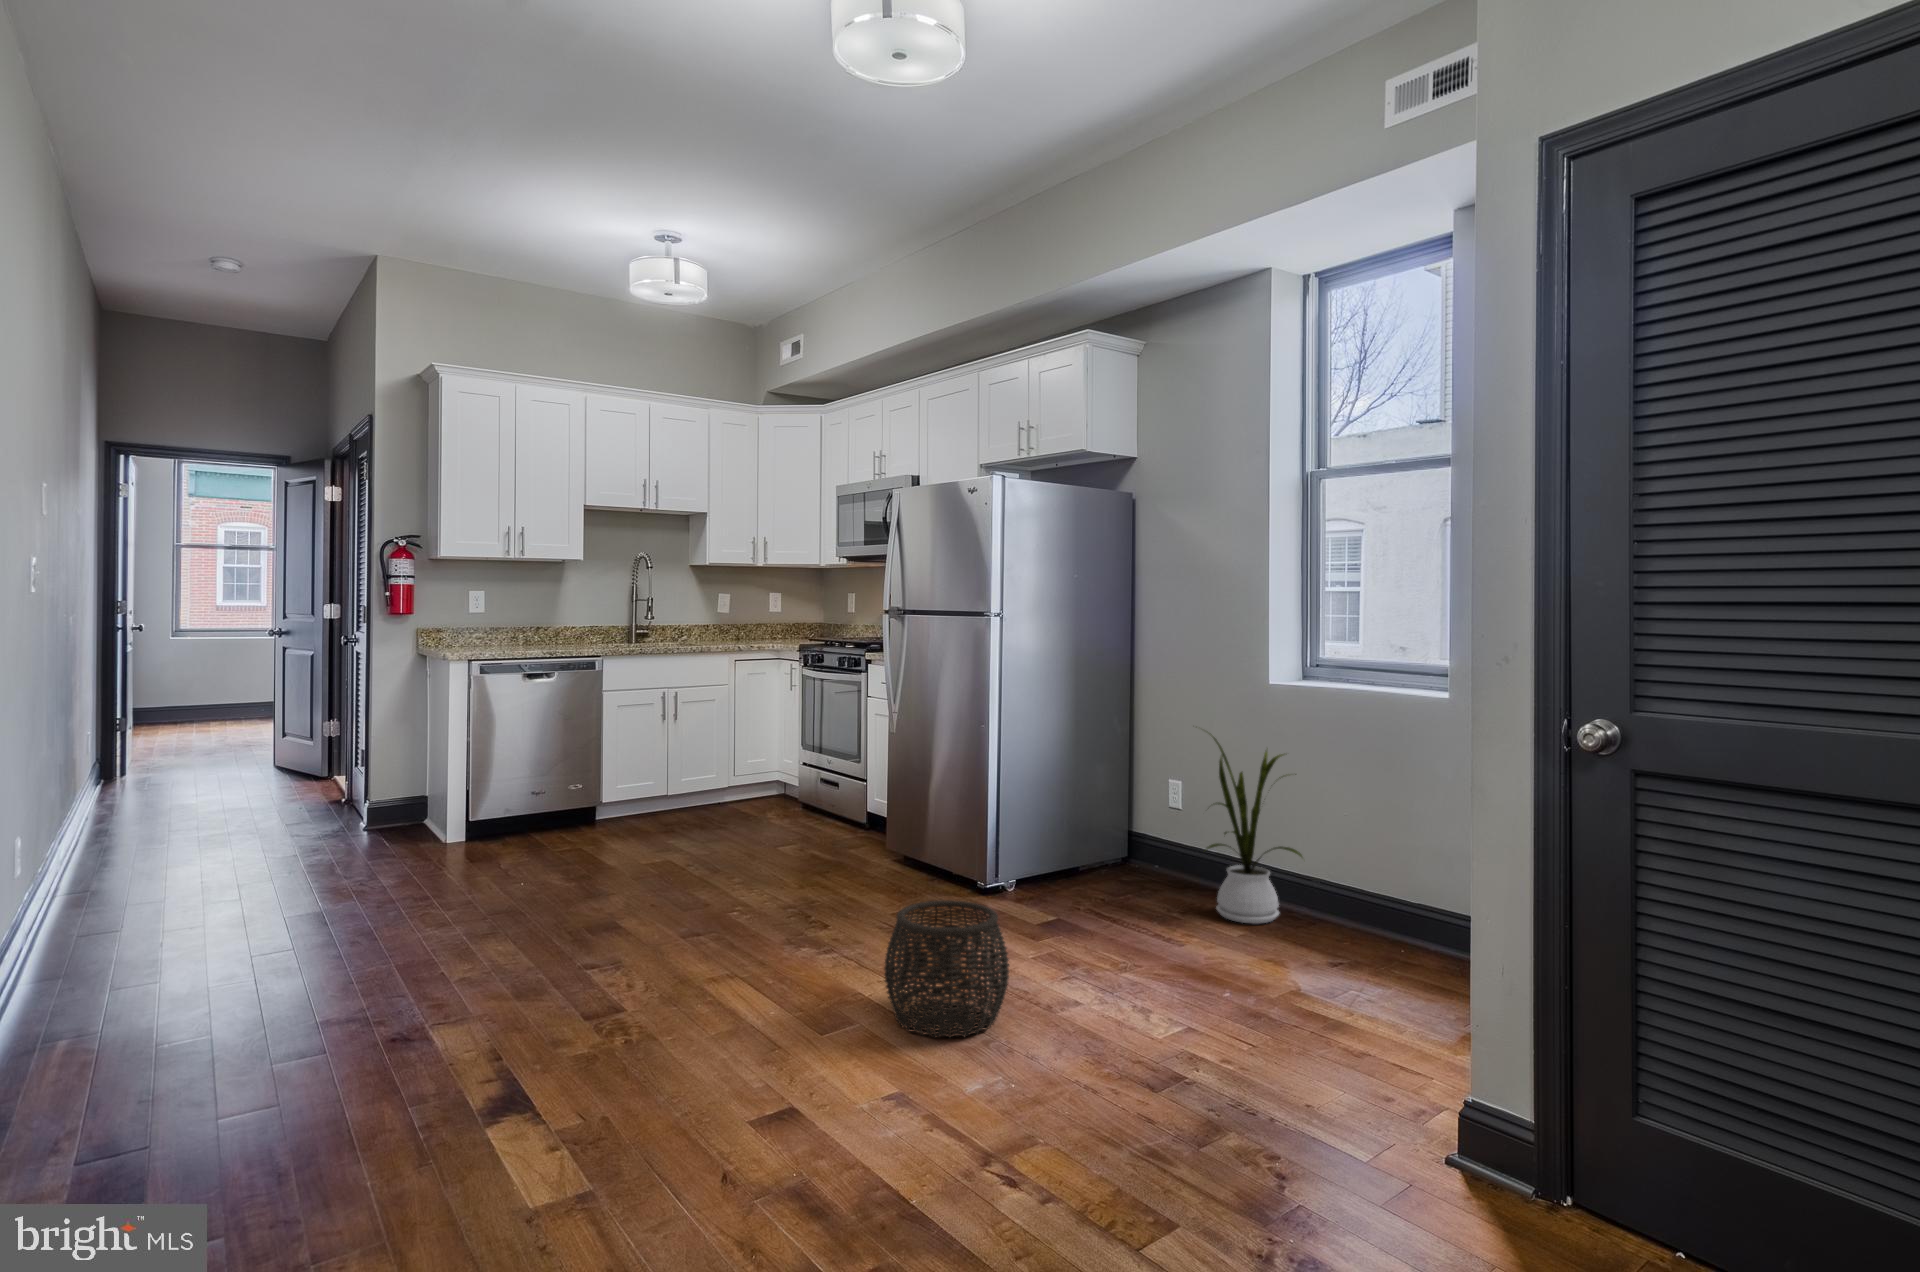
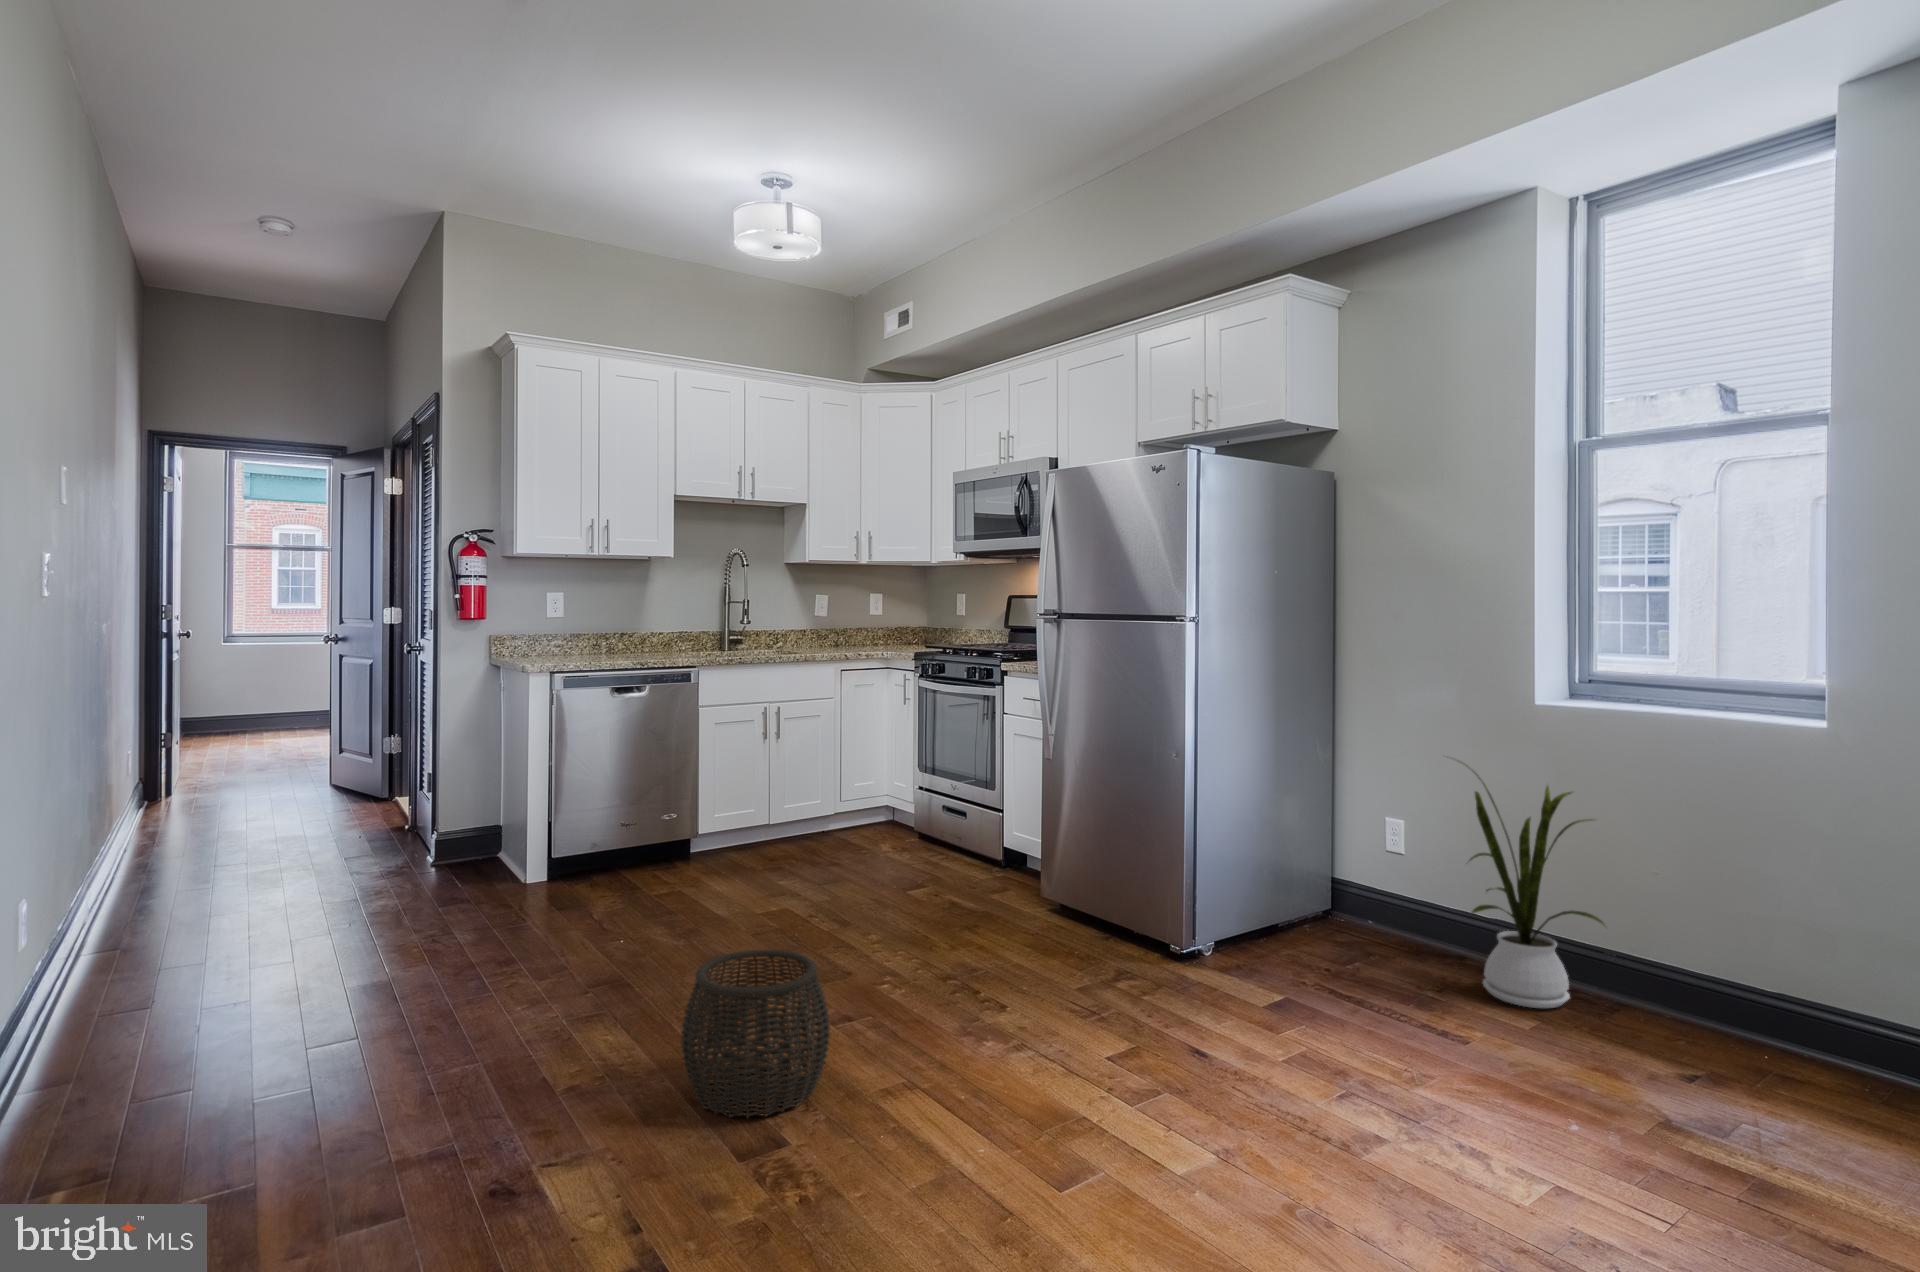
woven basket: present [884,900,1010,1038] -> present [681,949,830,1118]

